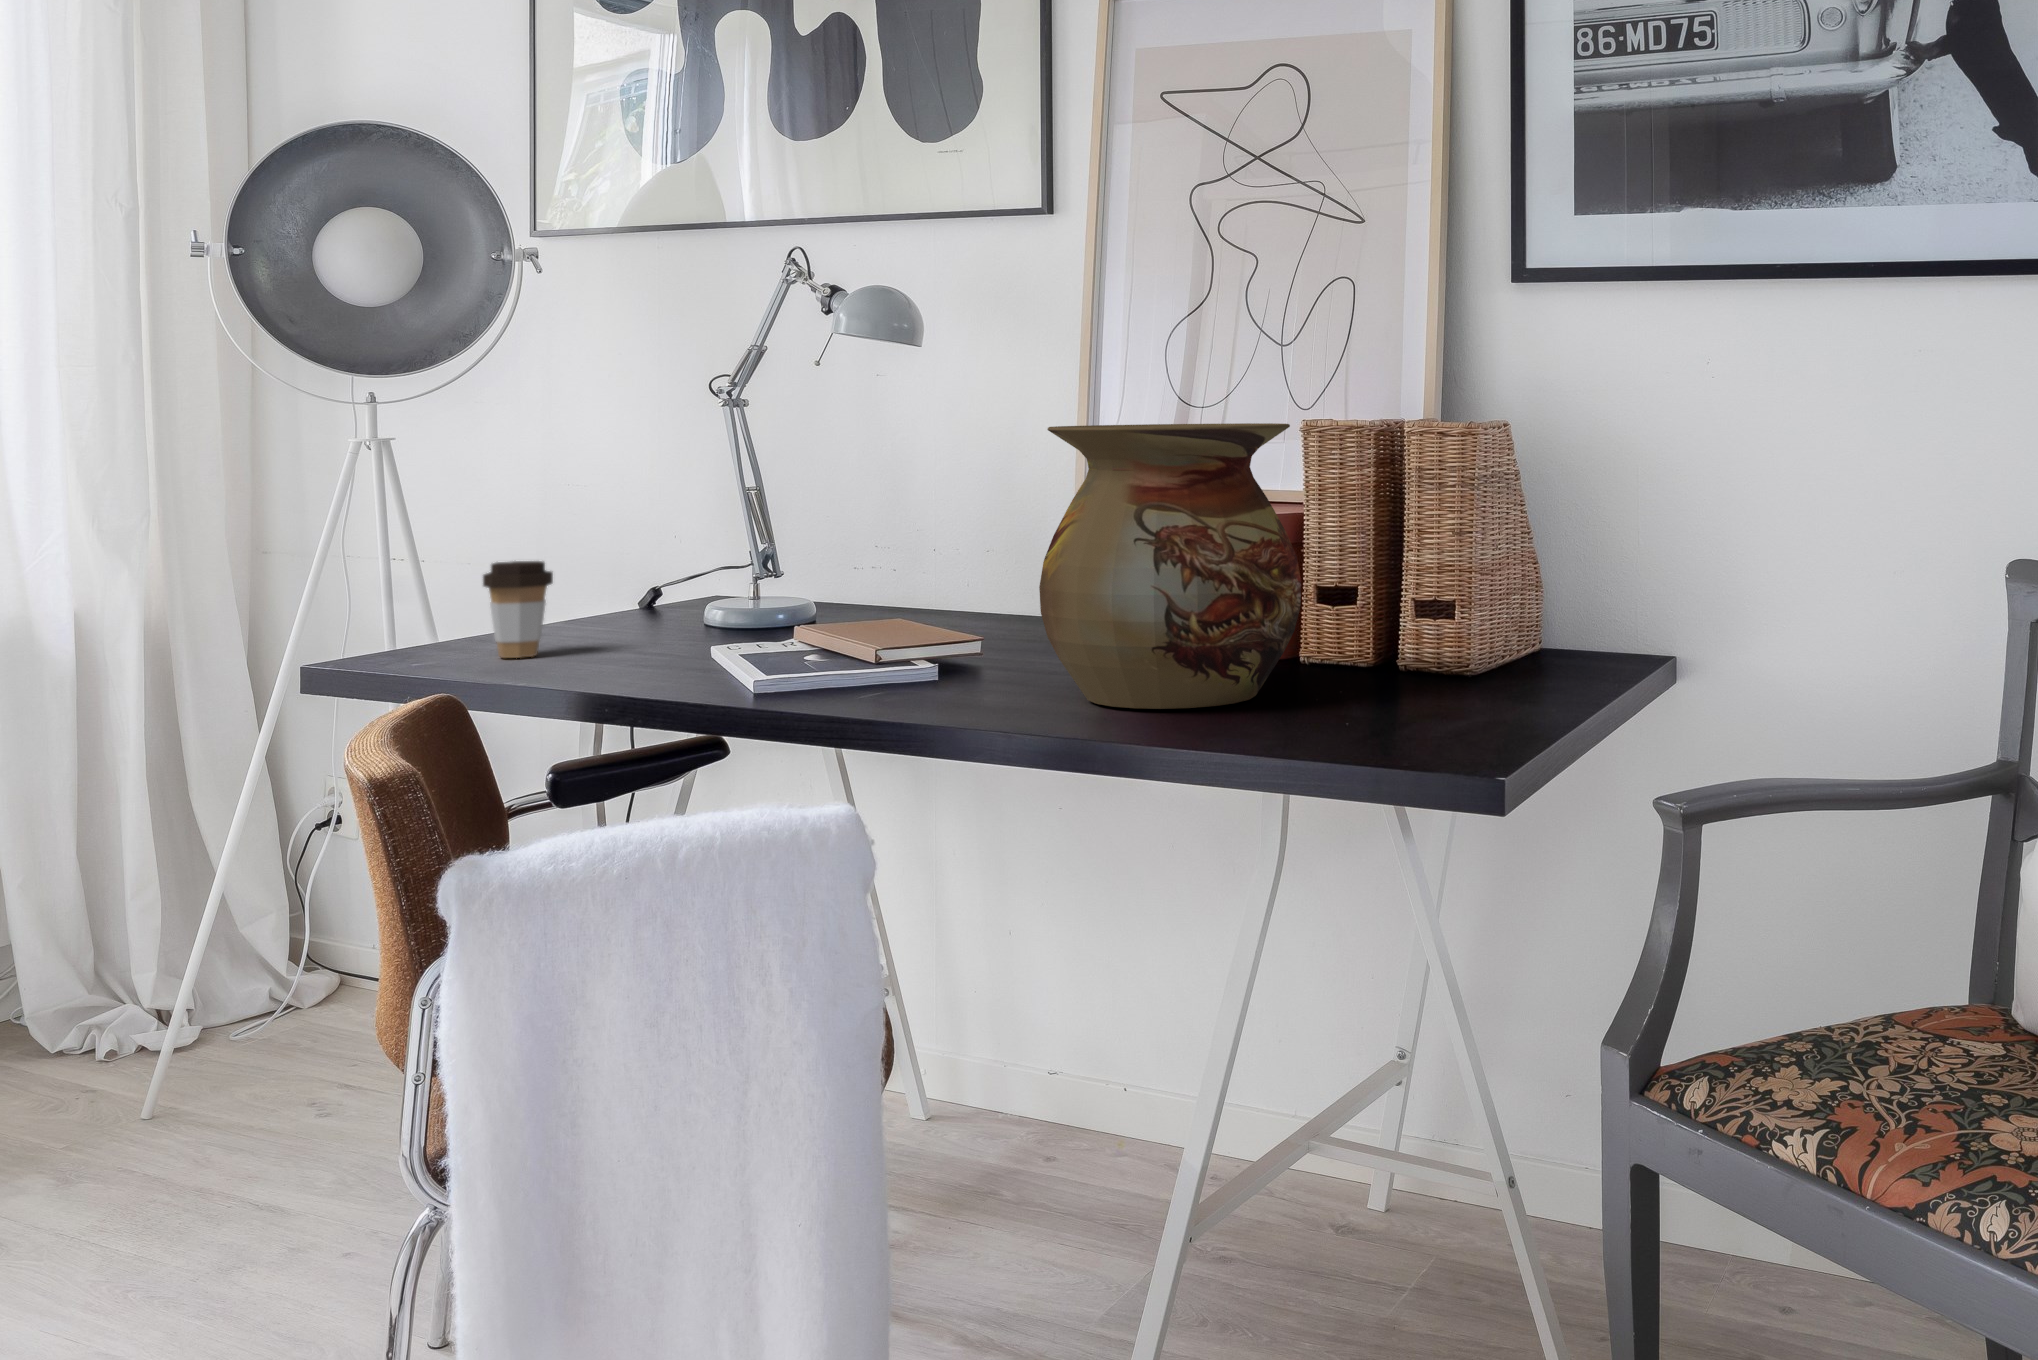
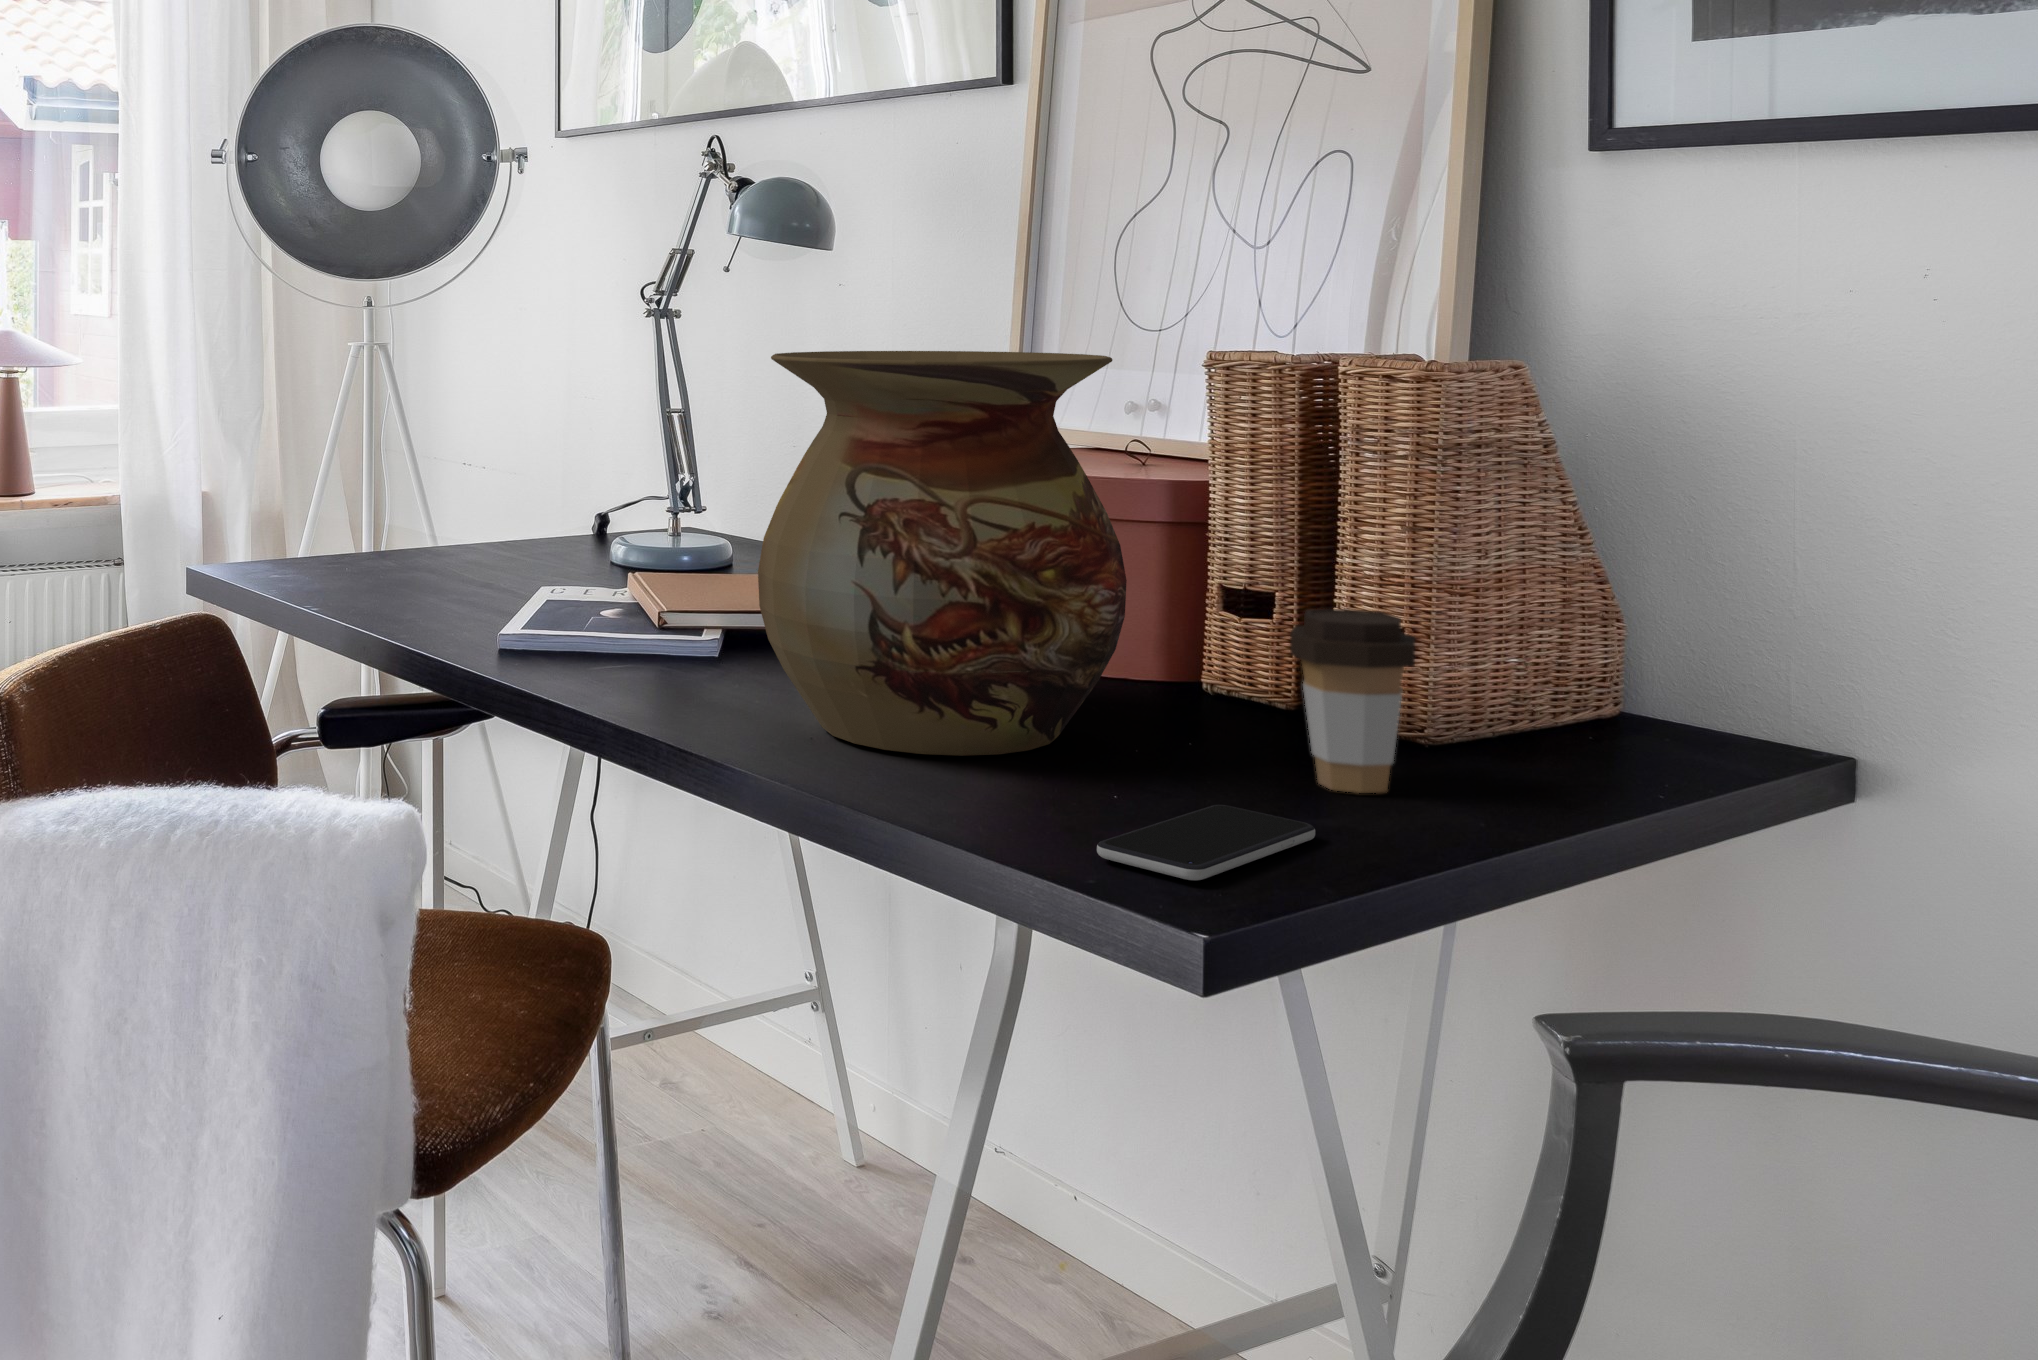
coffee cup: present [483,561,553,658] -> present [1290,609,1415,793]
smartphone: none [1372,707,1472,739] -> present [1097,805,1315,880]

